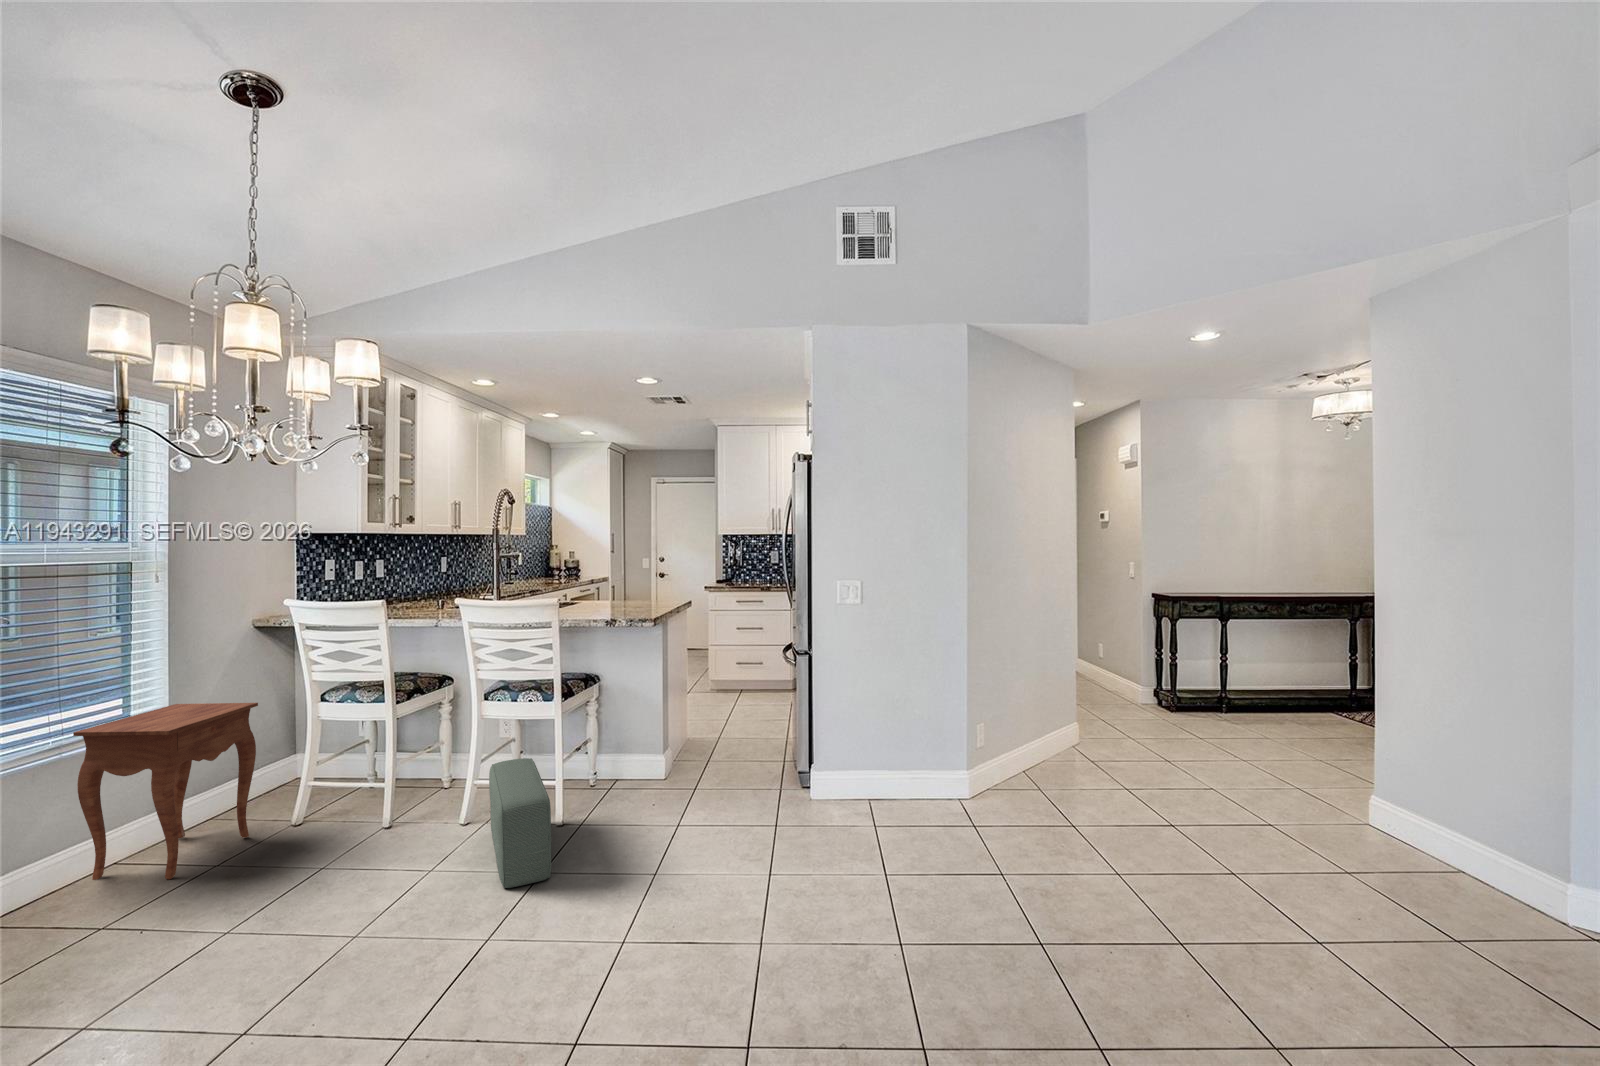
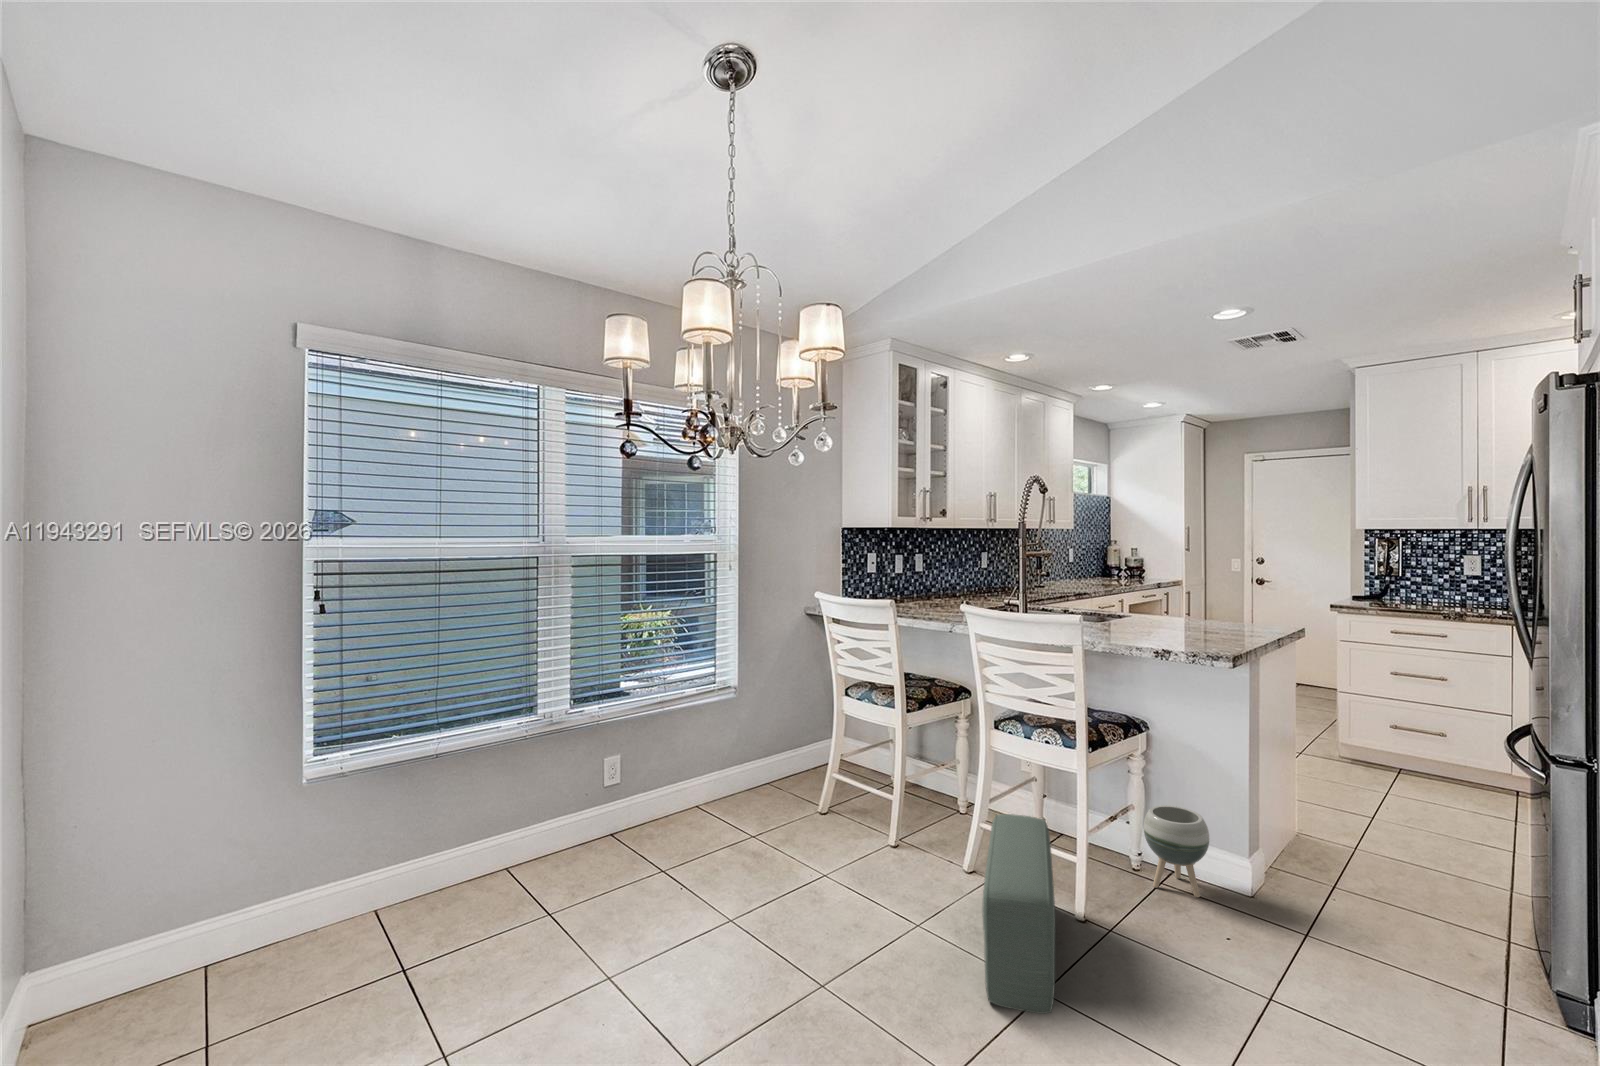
side table: present [73,703,258,880] -> none [665,679,791,843]
planter: none [598,732,640,792] -> present [1143,805,1210,897]

